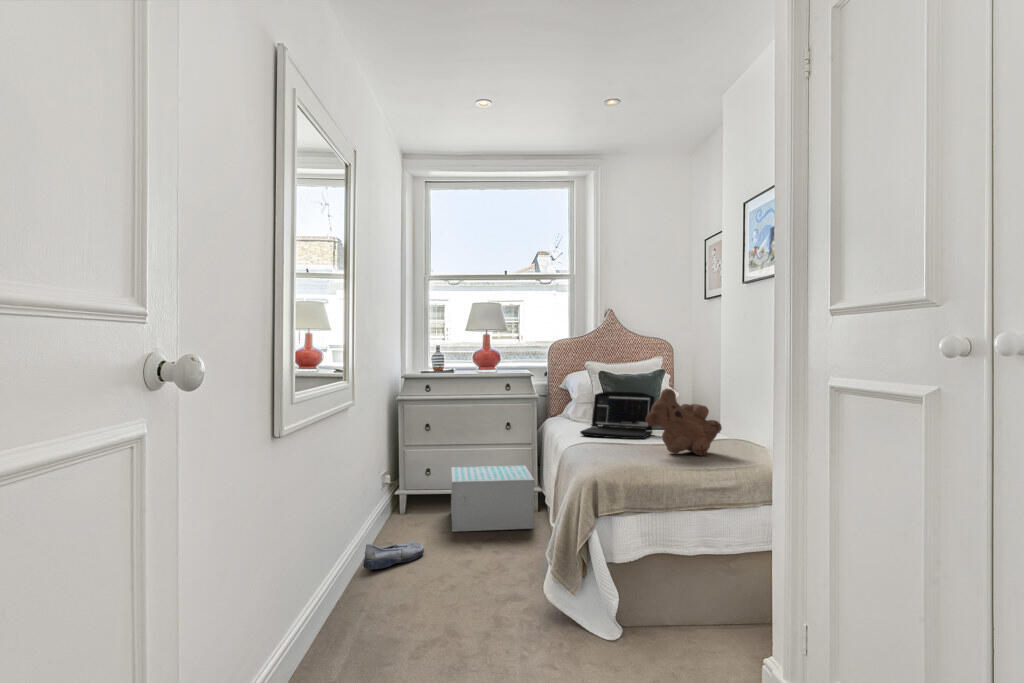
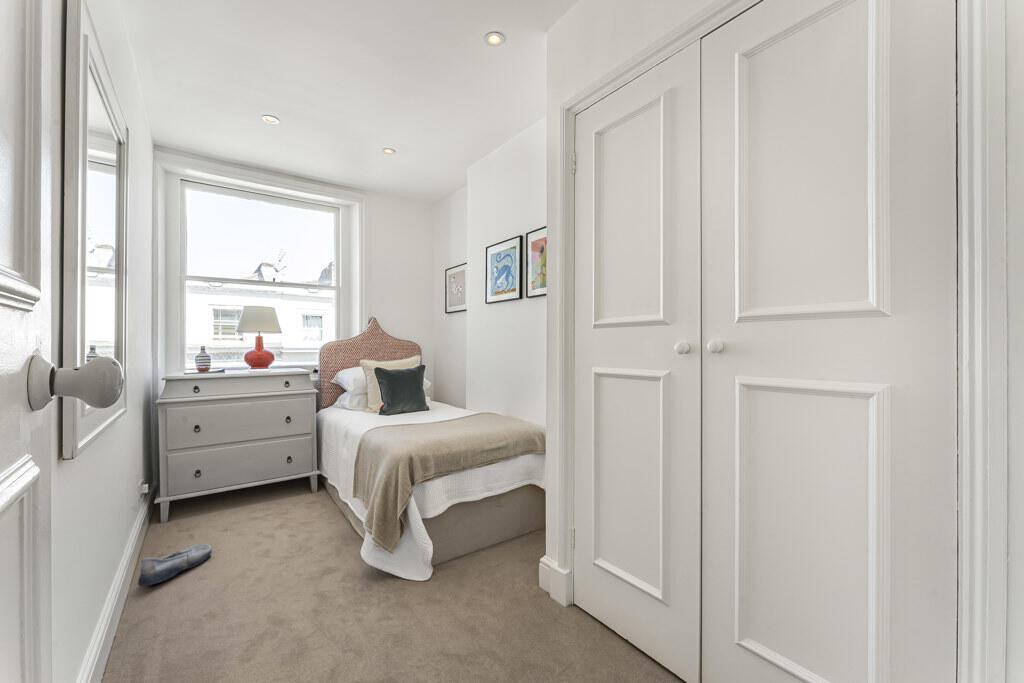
teddy bear: present [646,389,722,456] -> none [436,377,489,425]
laptop: present [580,391,654,439] -> none [367,382,425,420]
storage box: present [451,465,534,532] -> none [227,452,321,525]

